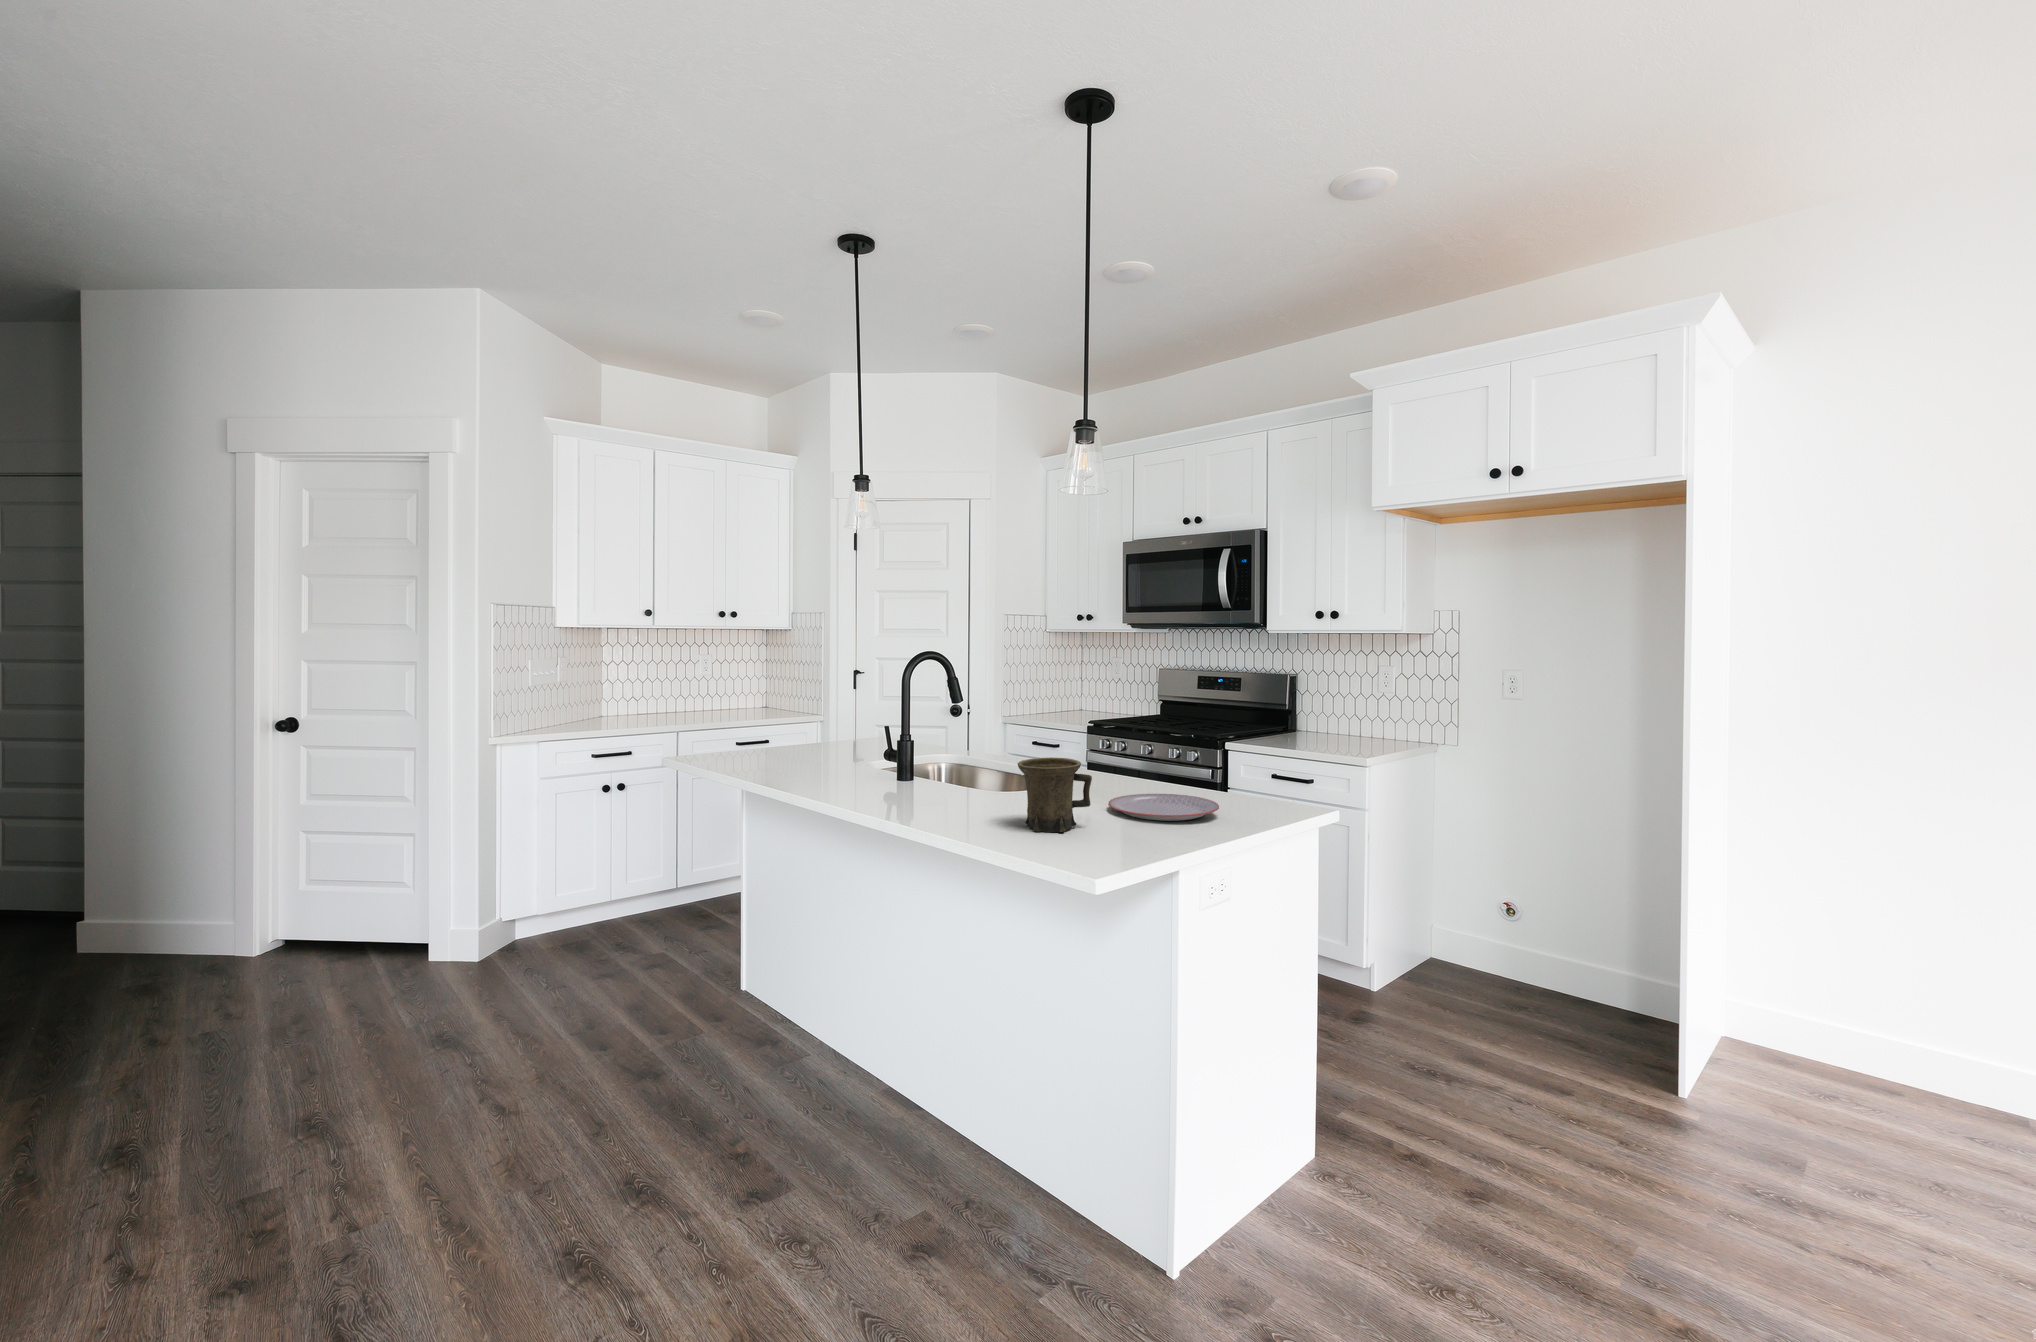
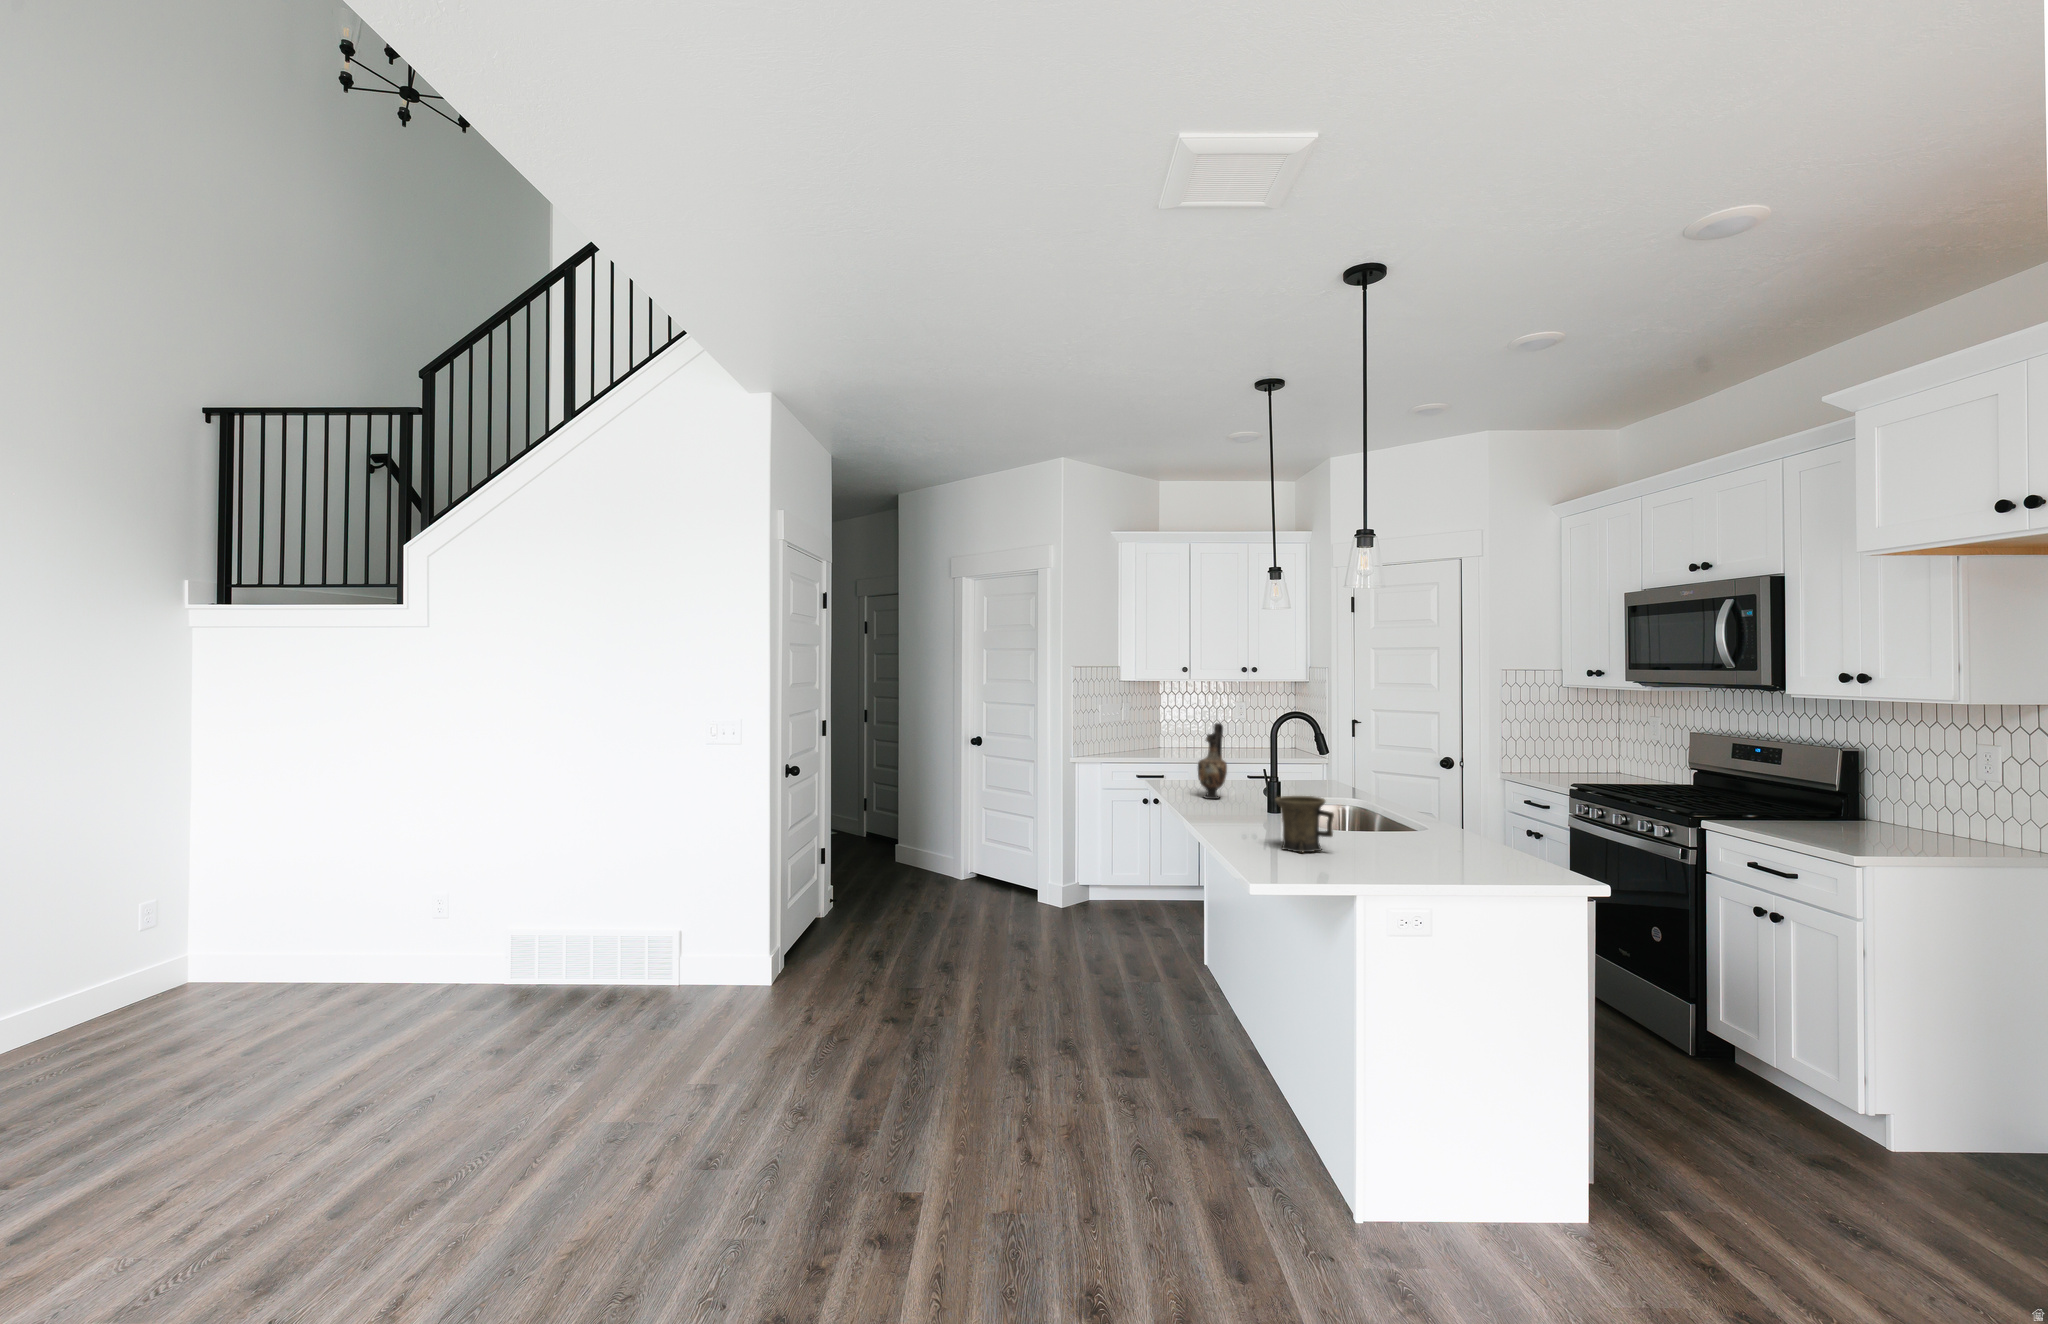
vase: none [798,674,838,777] -> present [1198,723,1227,799]
plate: present [1108,794,1219,821] -> none [1380,840,1484,864]

